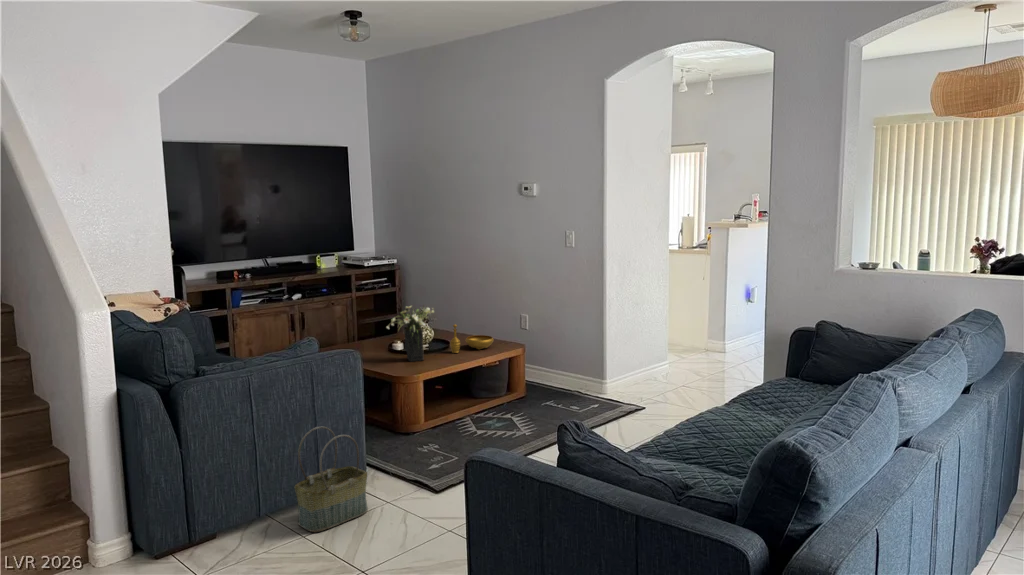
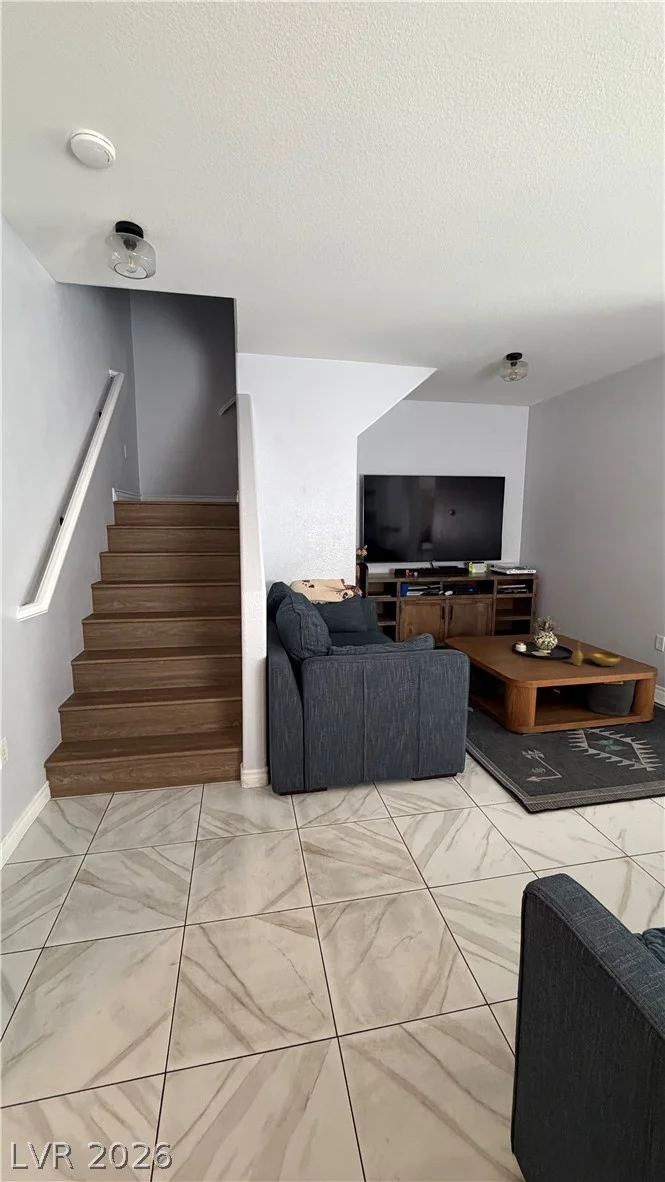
flower arrangement: present [386,306,434,361] -> none [510,616,560,667]
basket: present [295,426,367,532] -> none [393,721,462,819]

